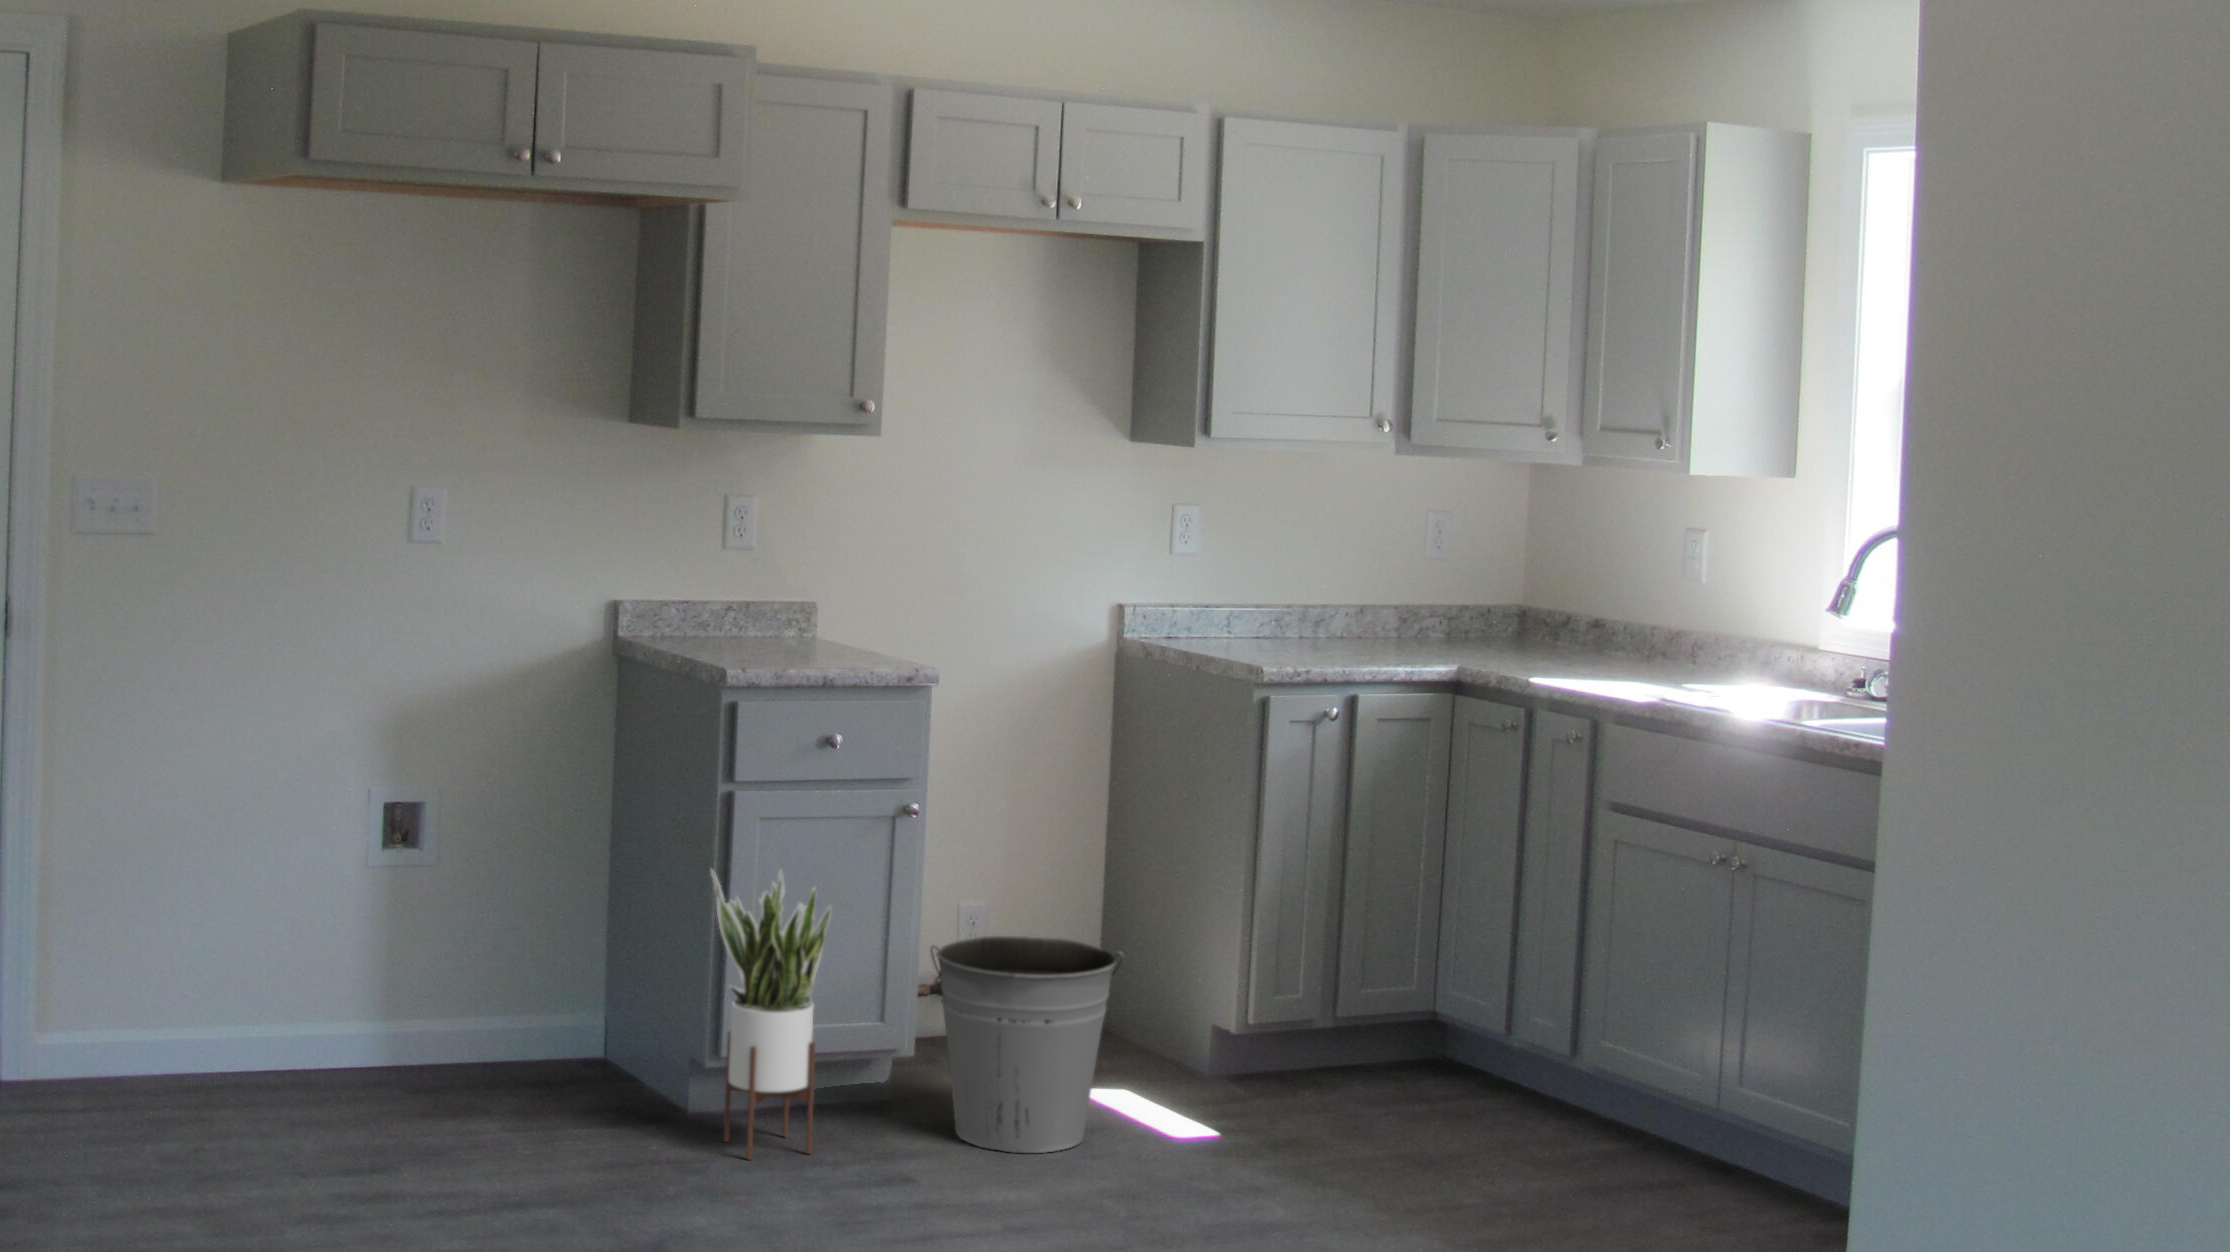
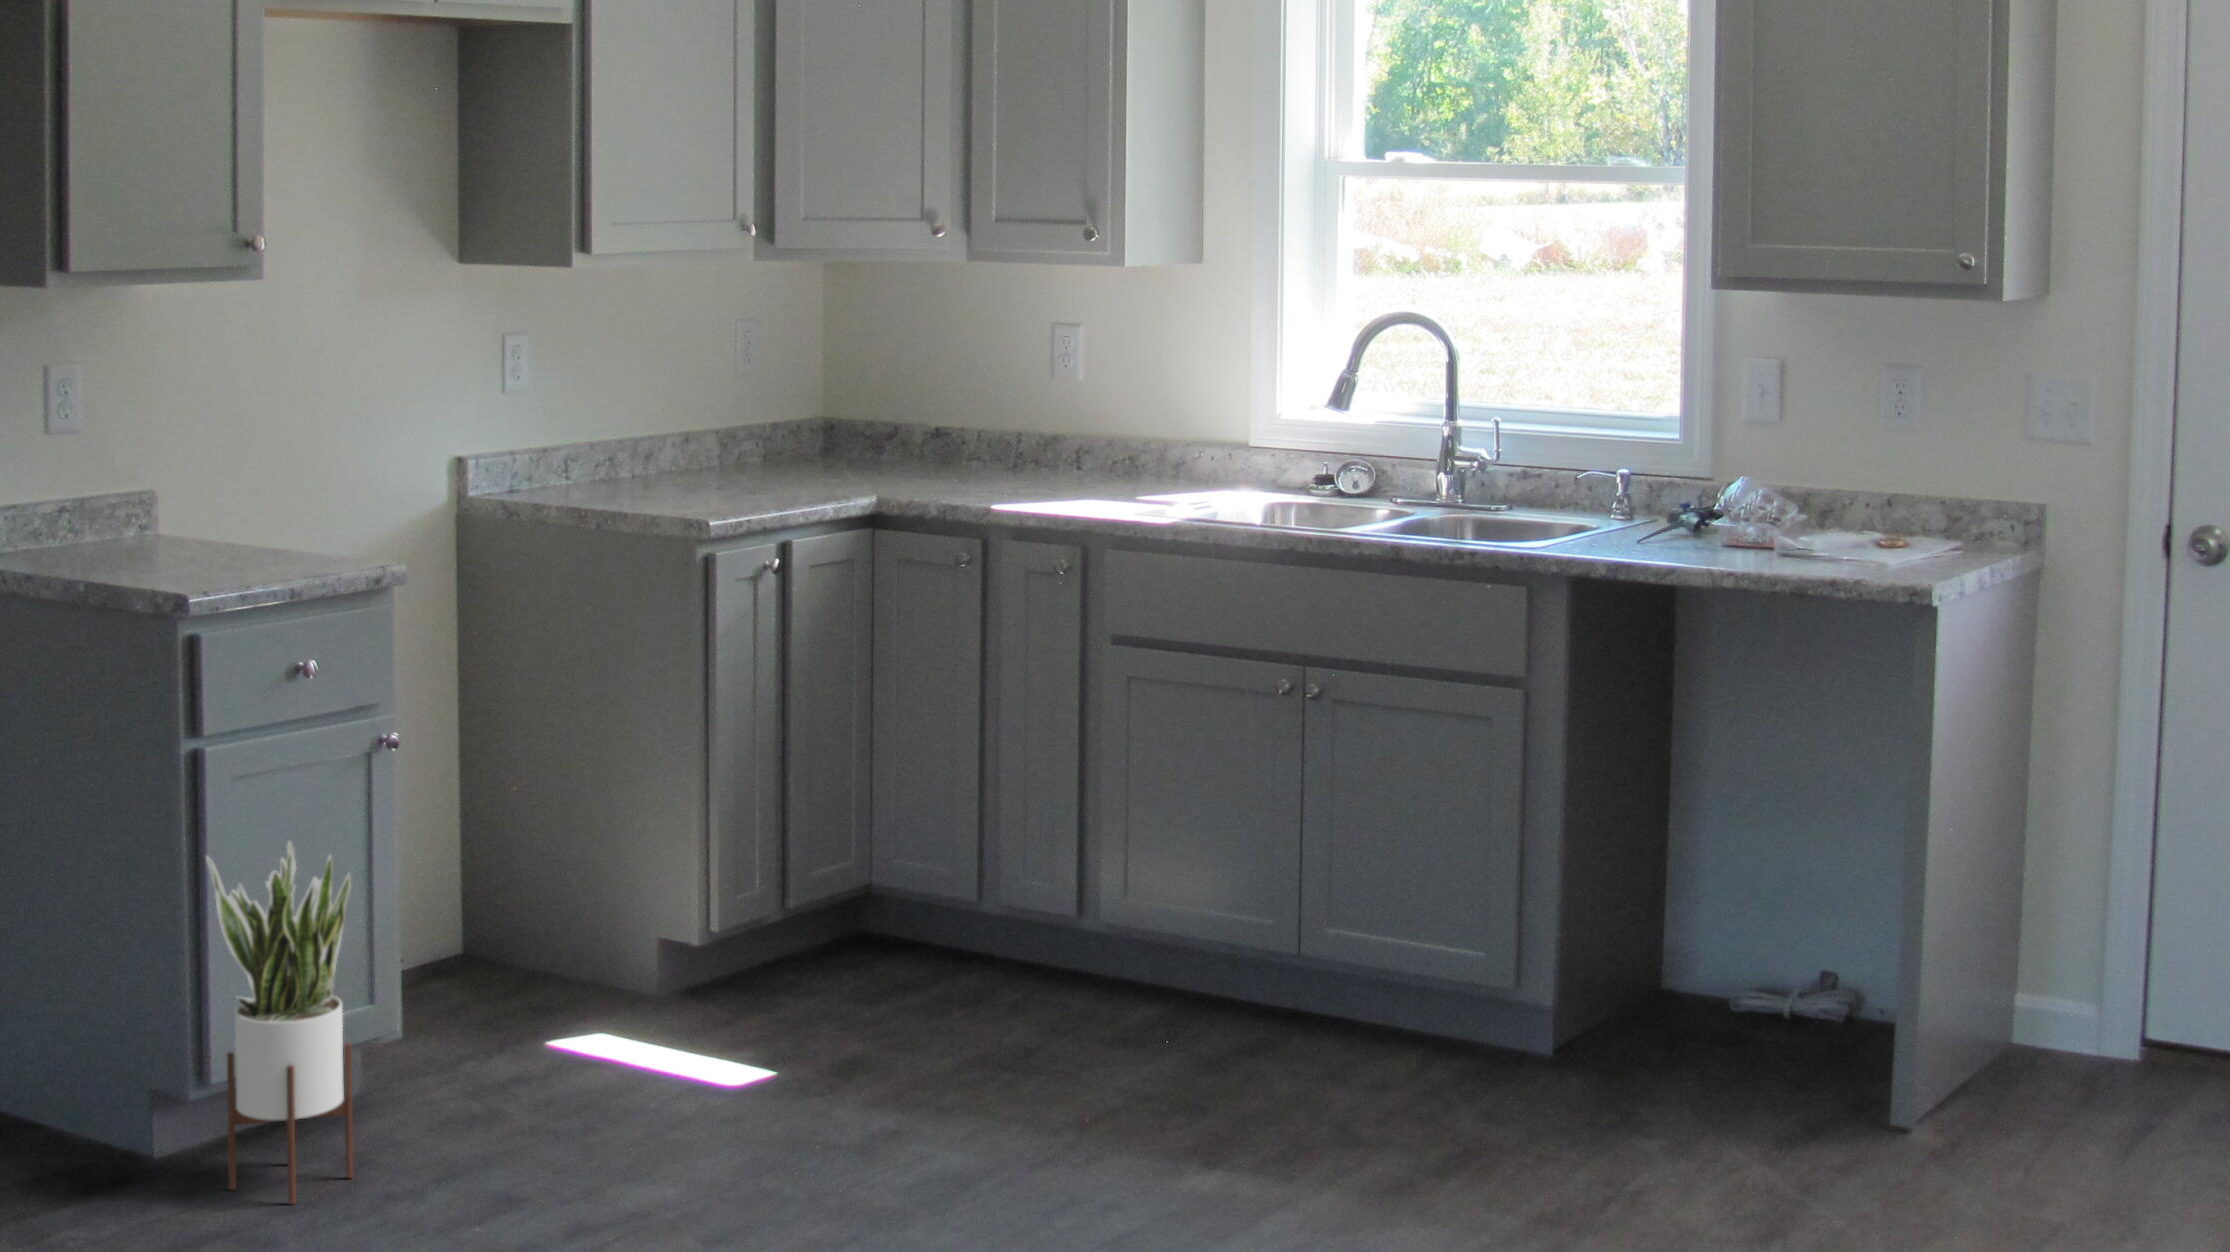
bucket: present [930,935,1123,1153] -> none [423,859,647,1119]

